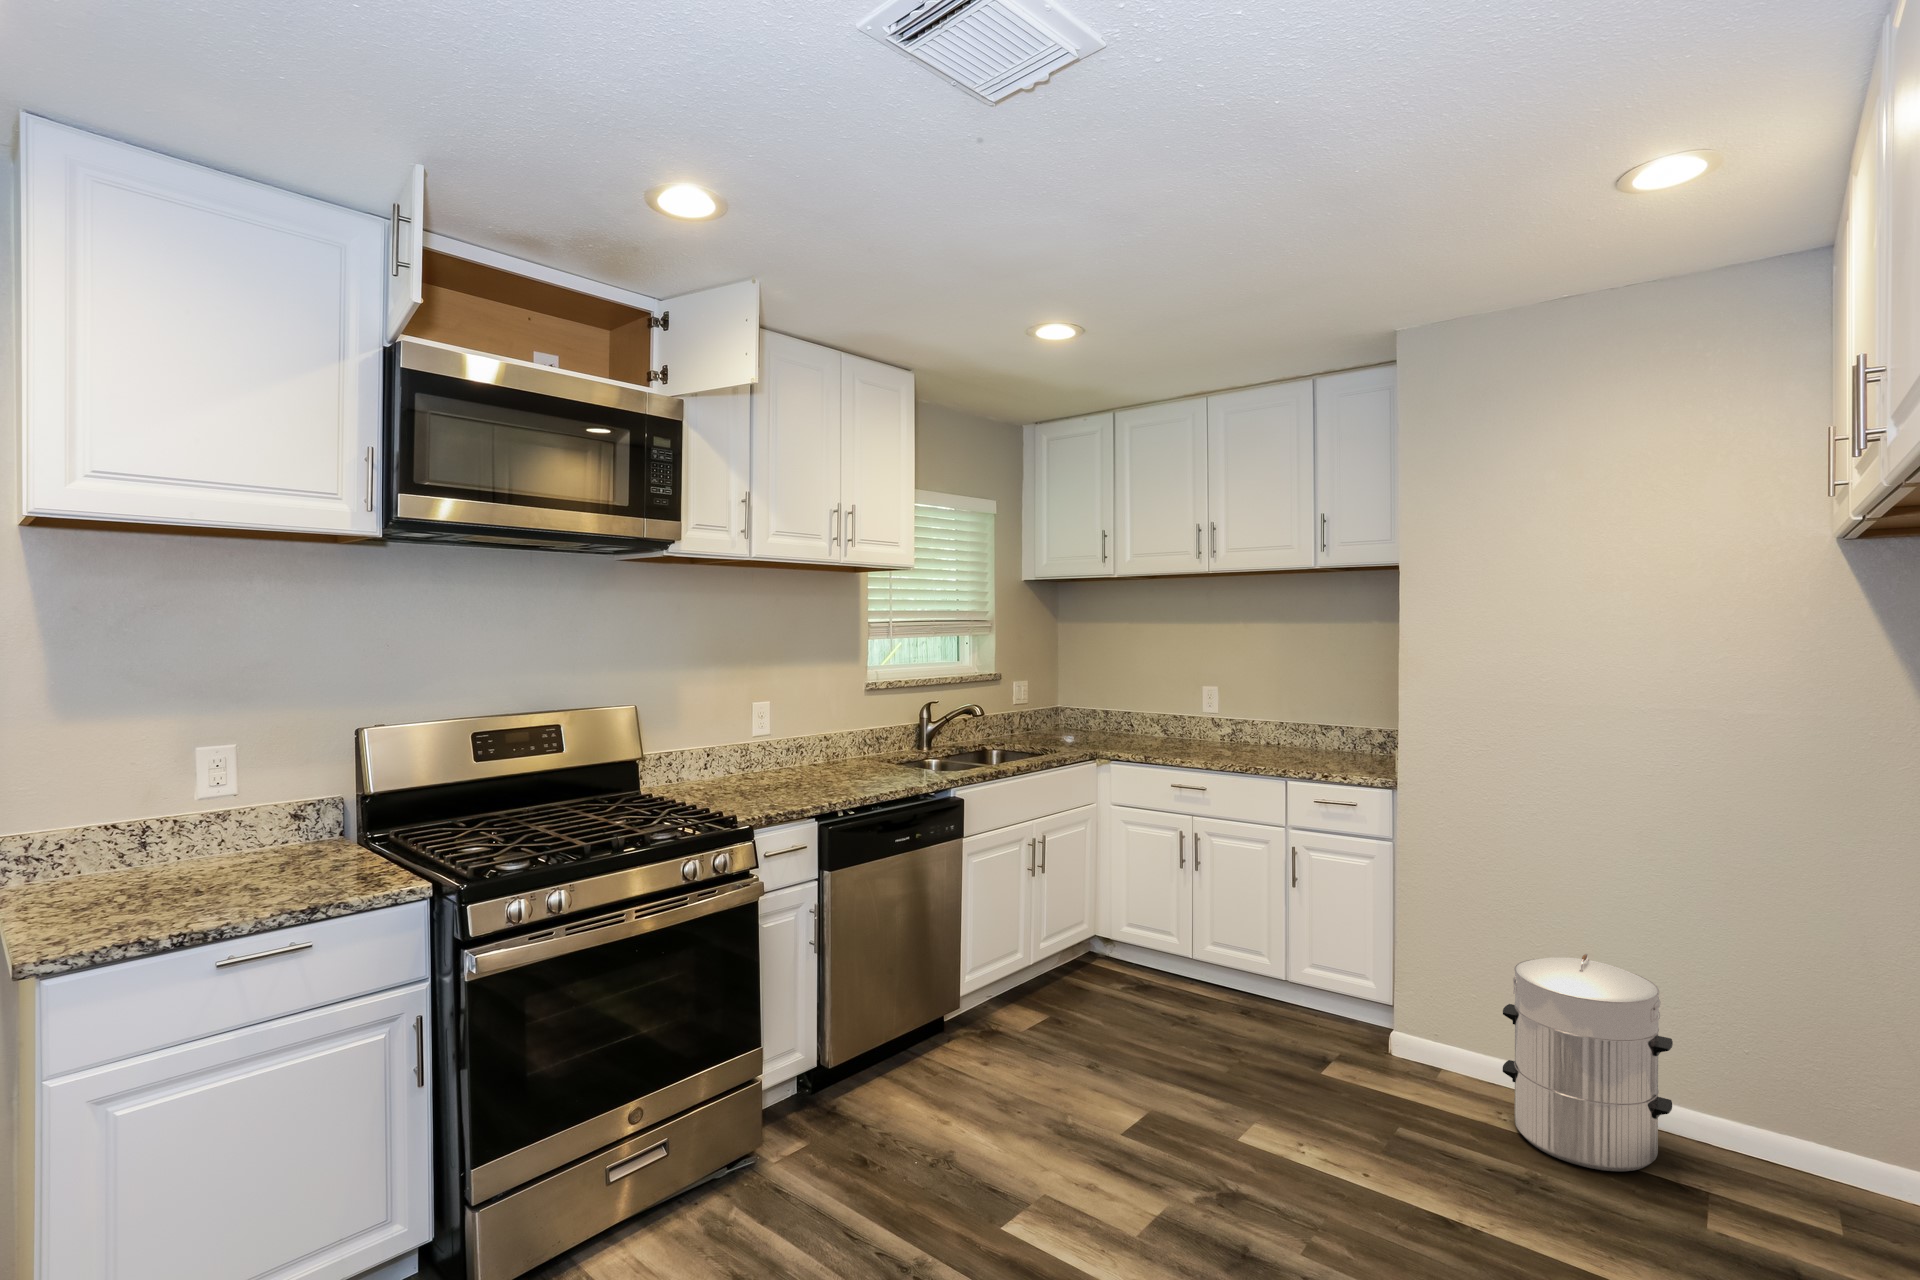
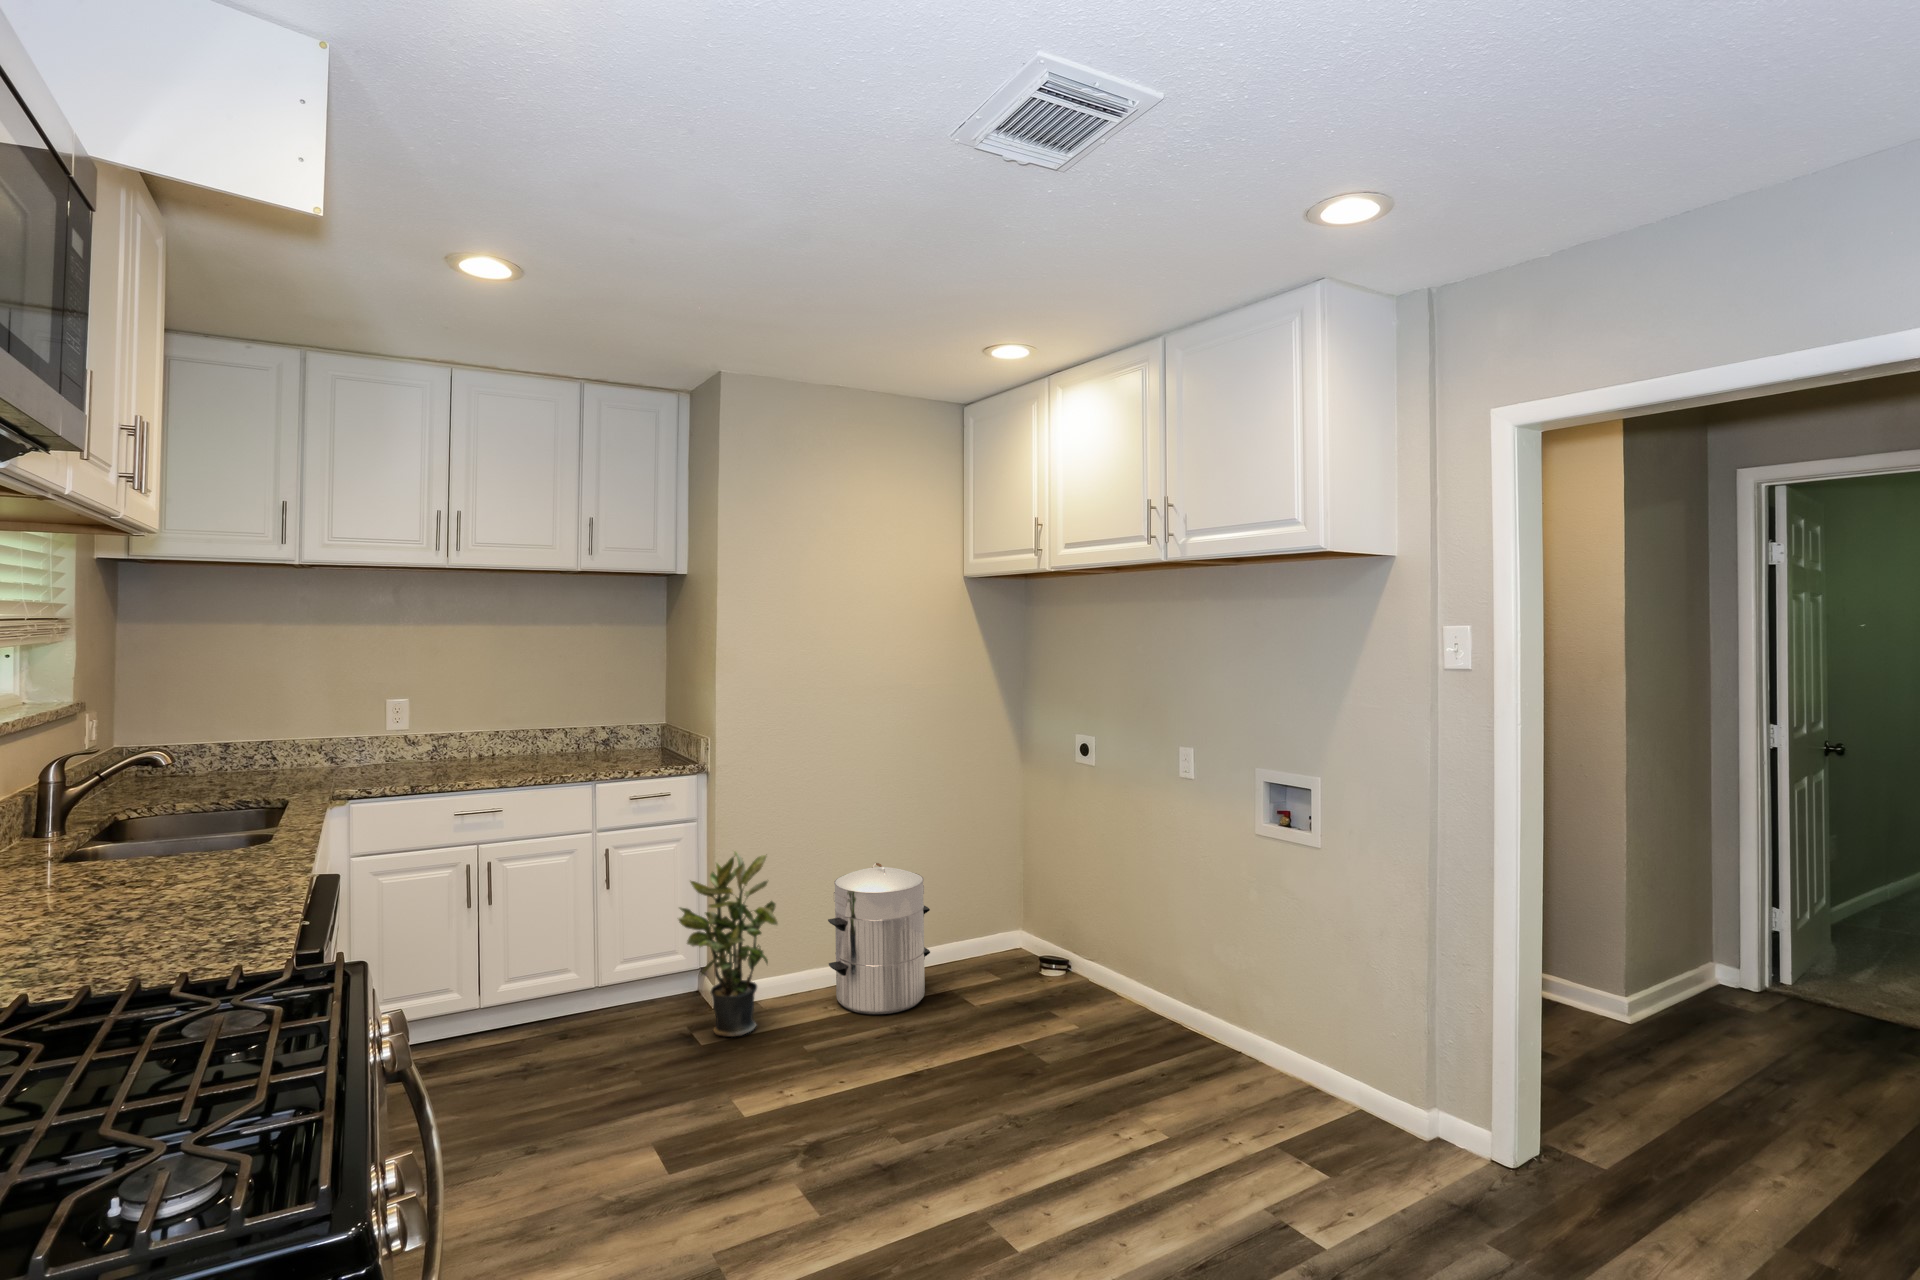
potted plant: none [1309,880,1430,1089] -> present [679,852,778,1037]

